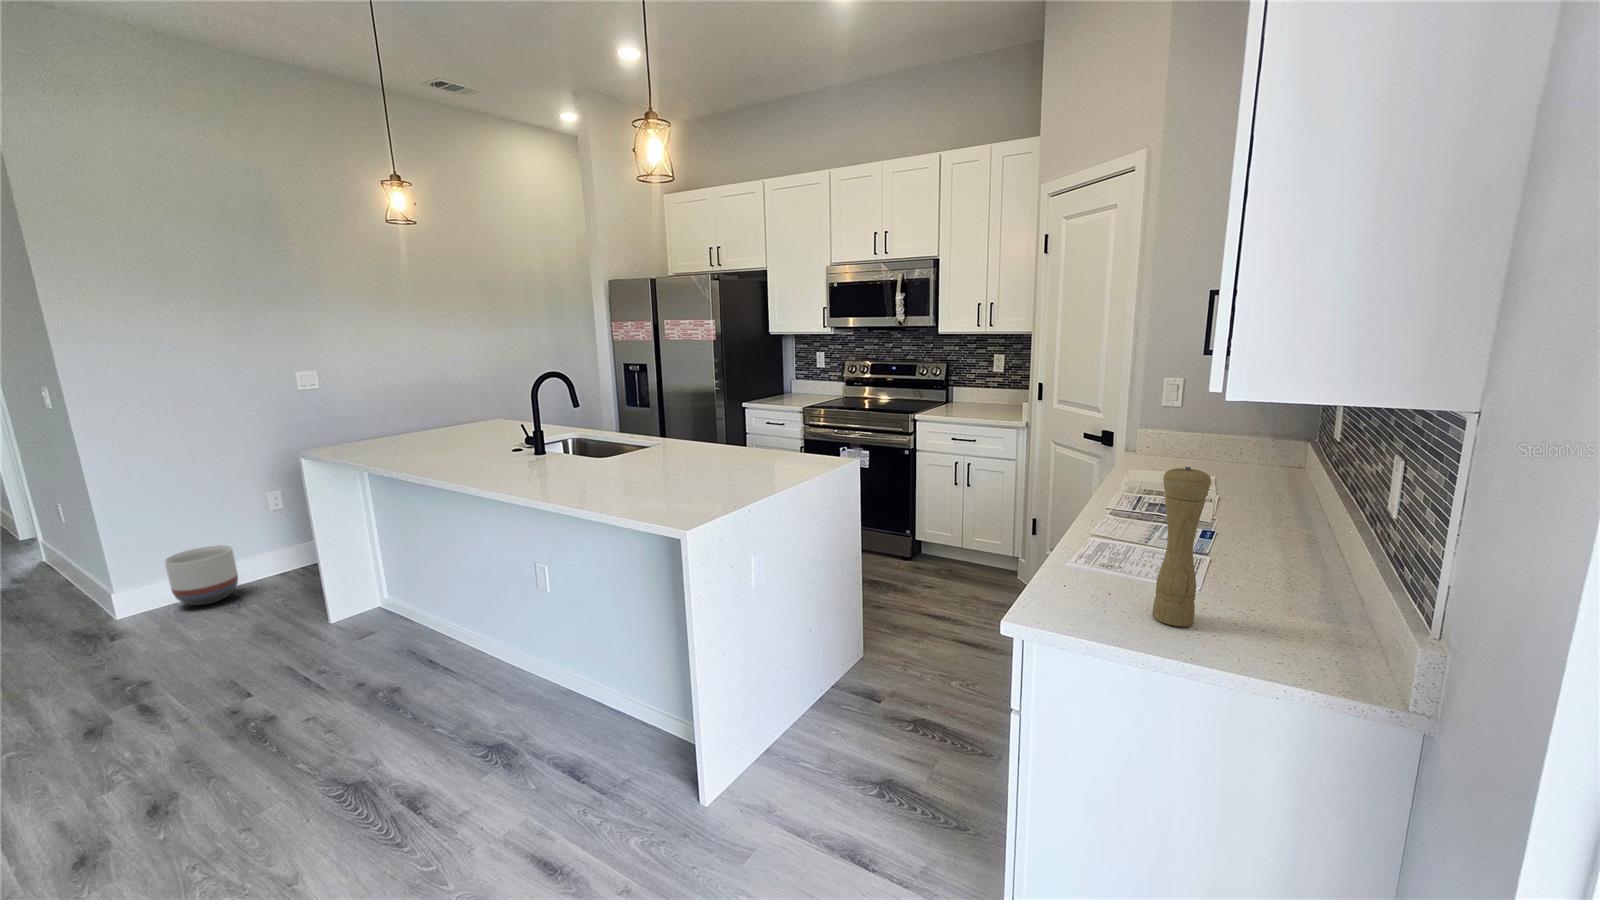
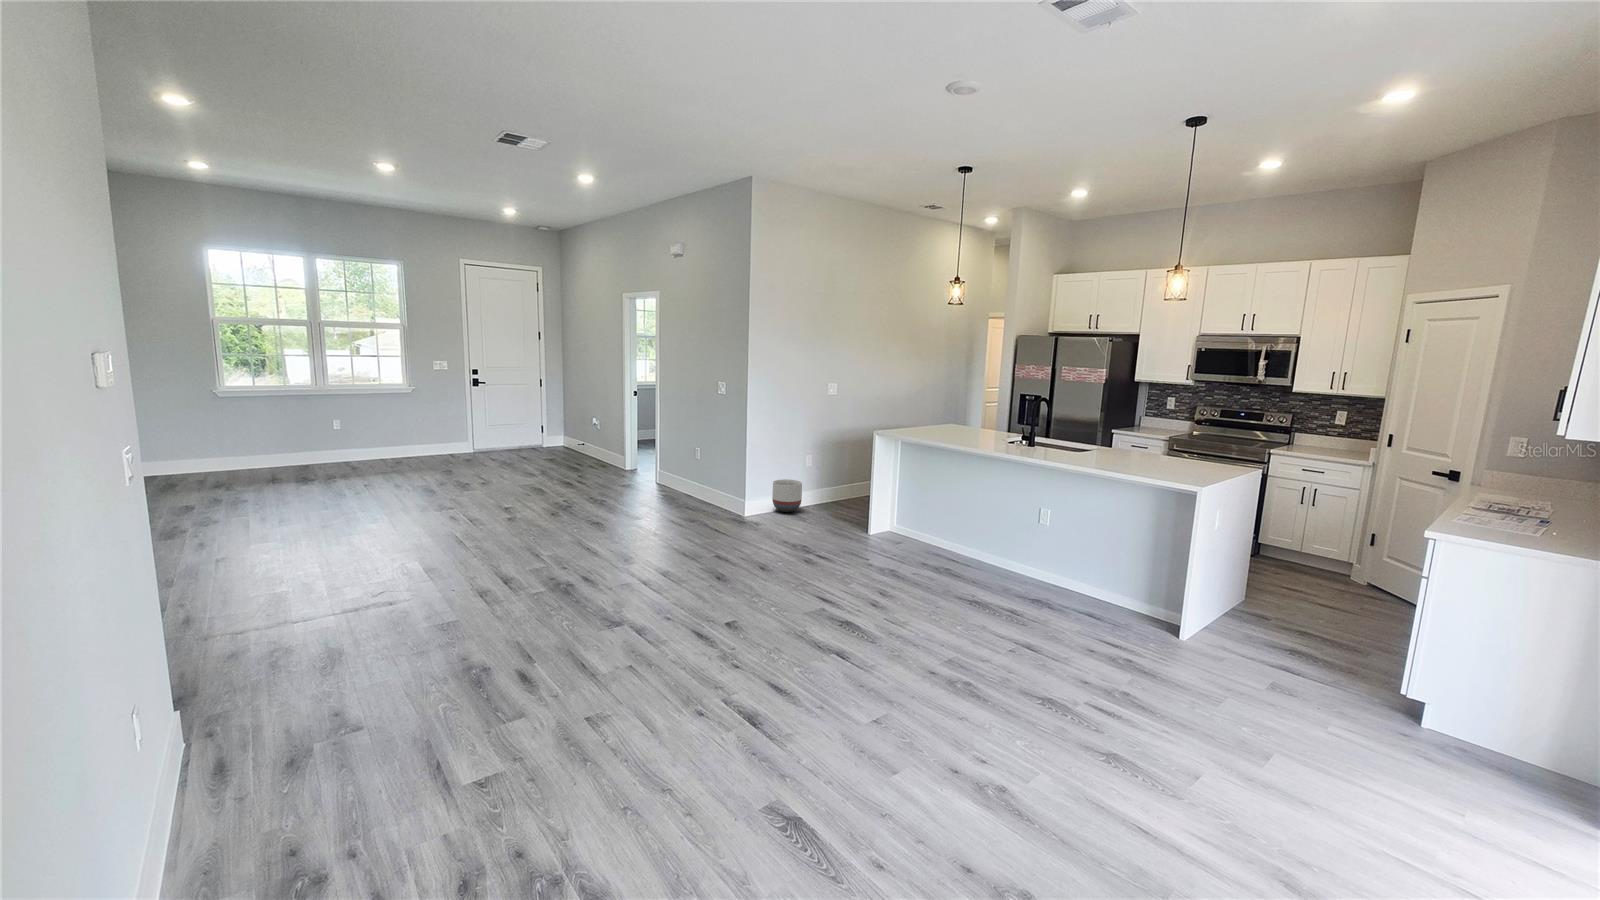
pepper mill: present [1152,467,1211,626] -> none [1510,470,1551,542]

